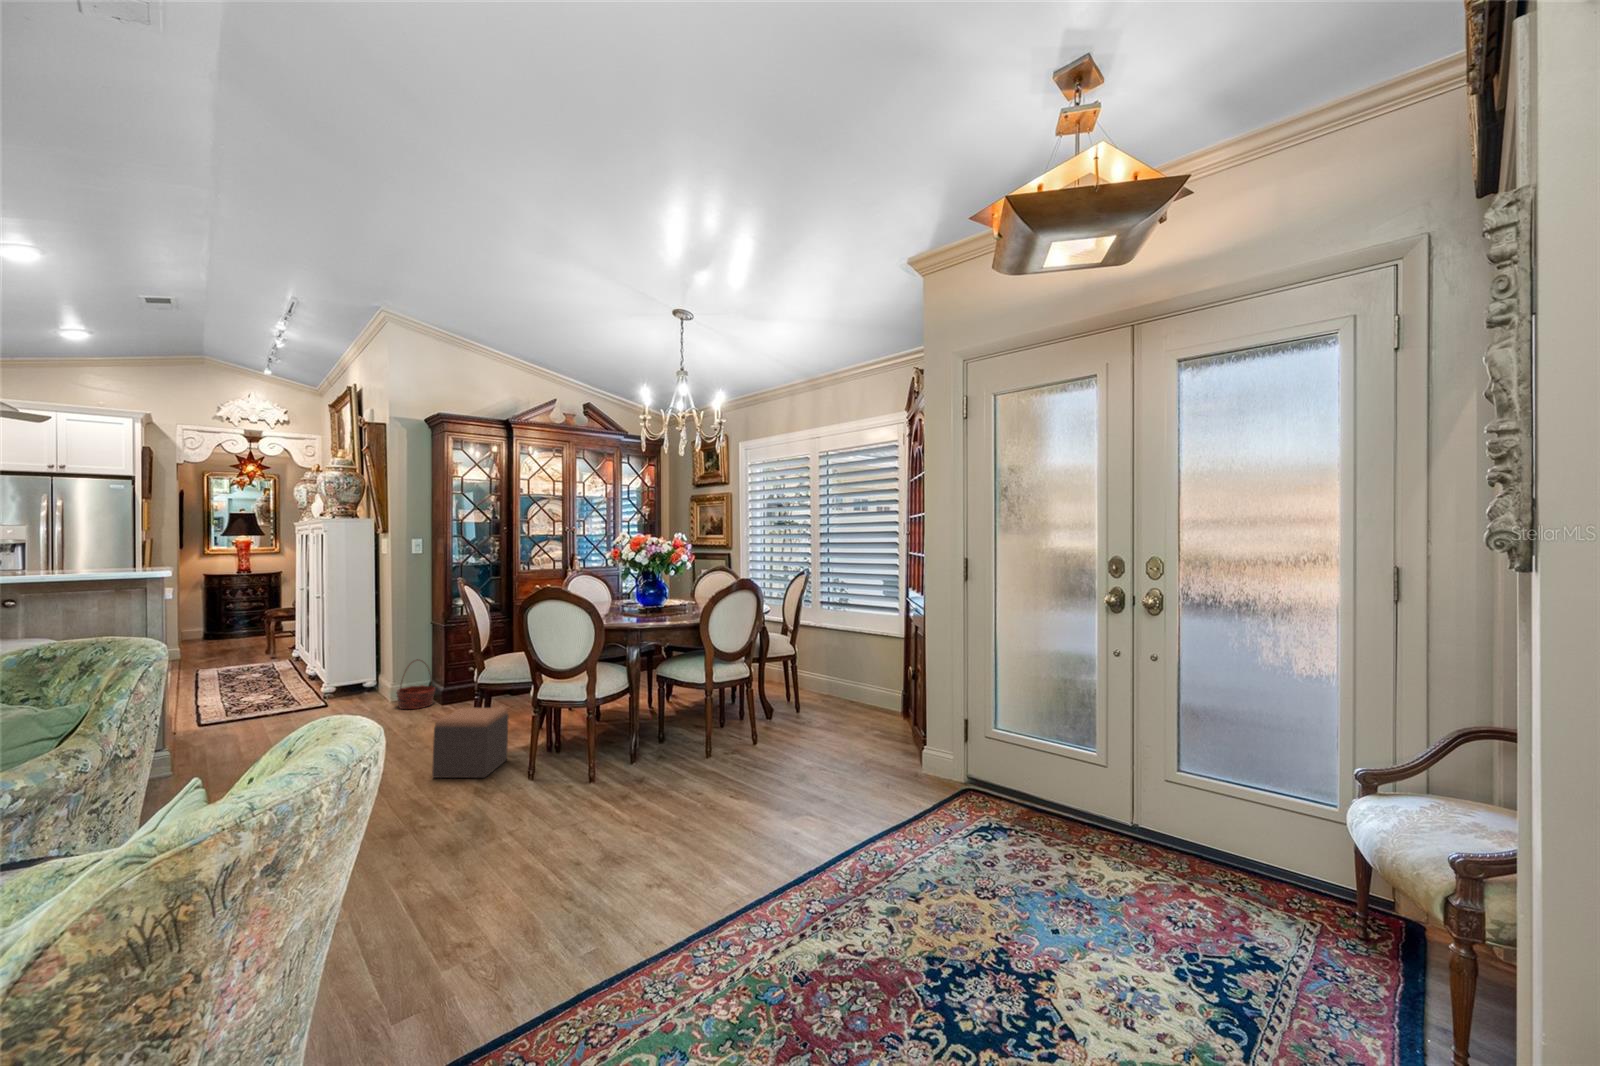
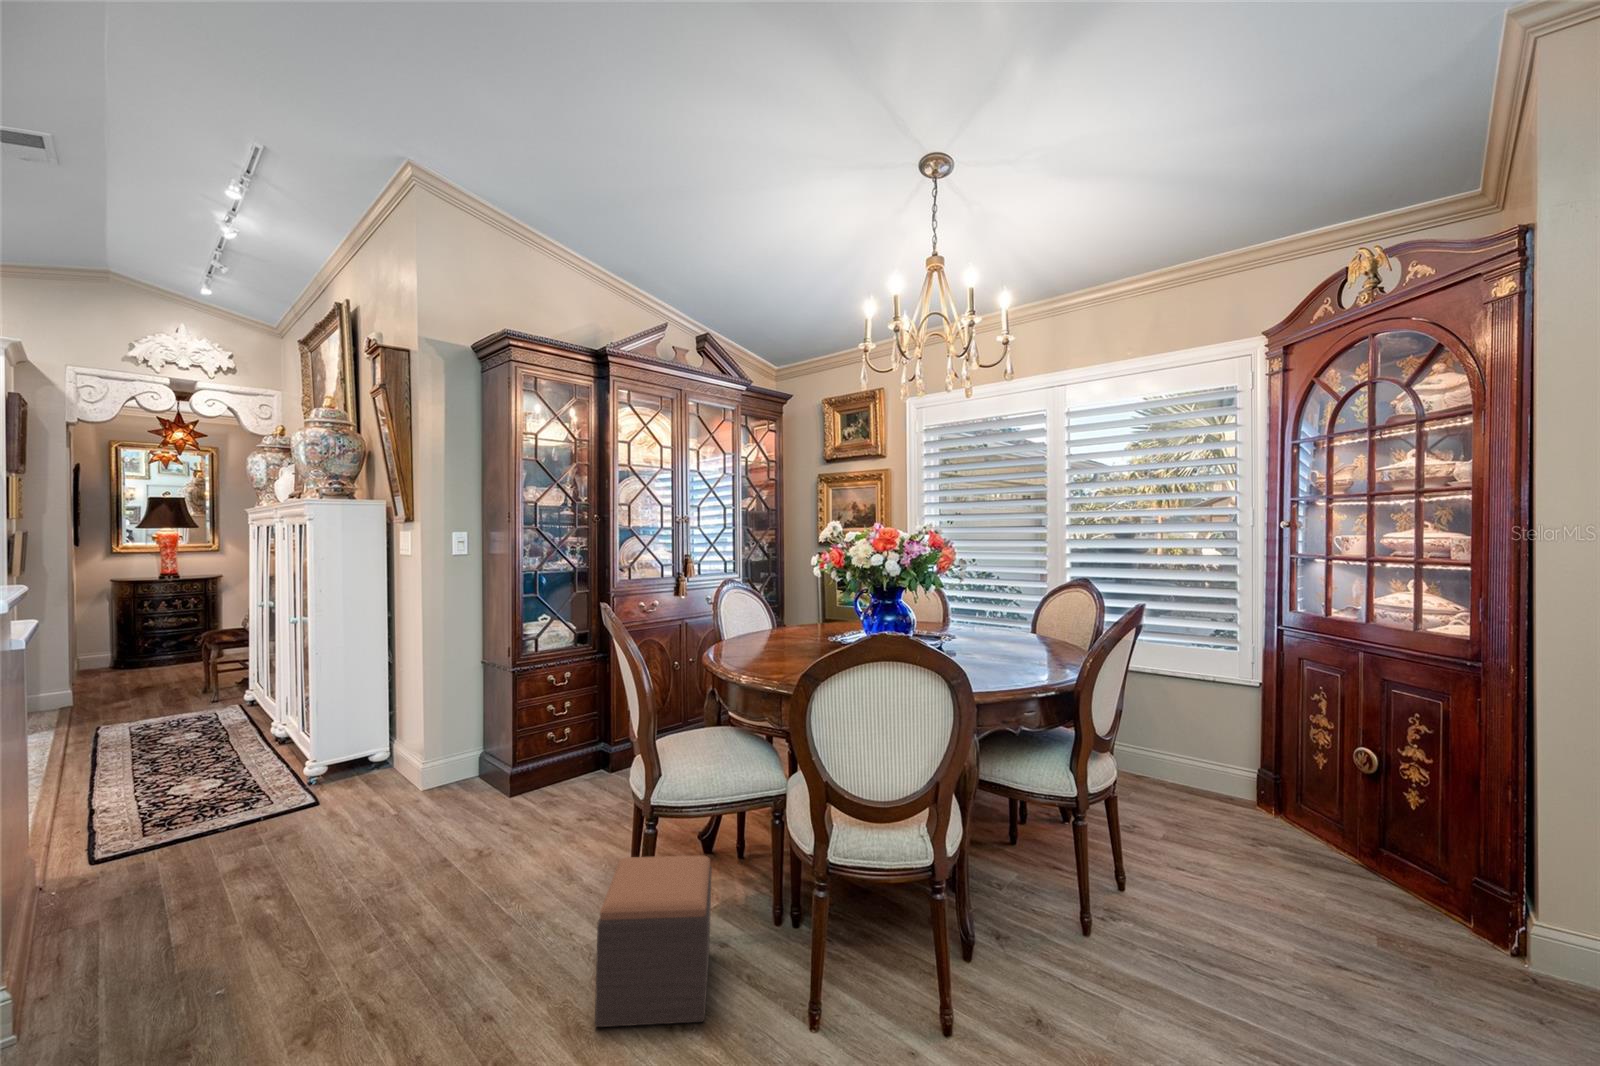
basket: present [396,659,435,709] -> none [434,725,496,809]

